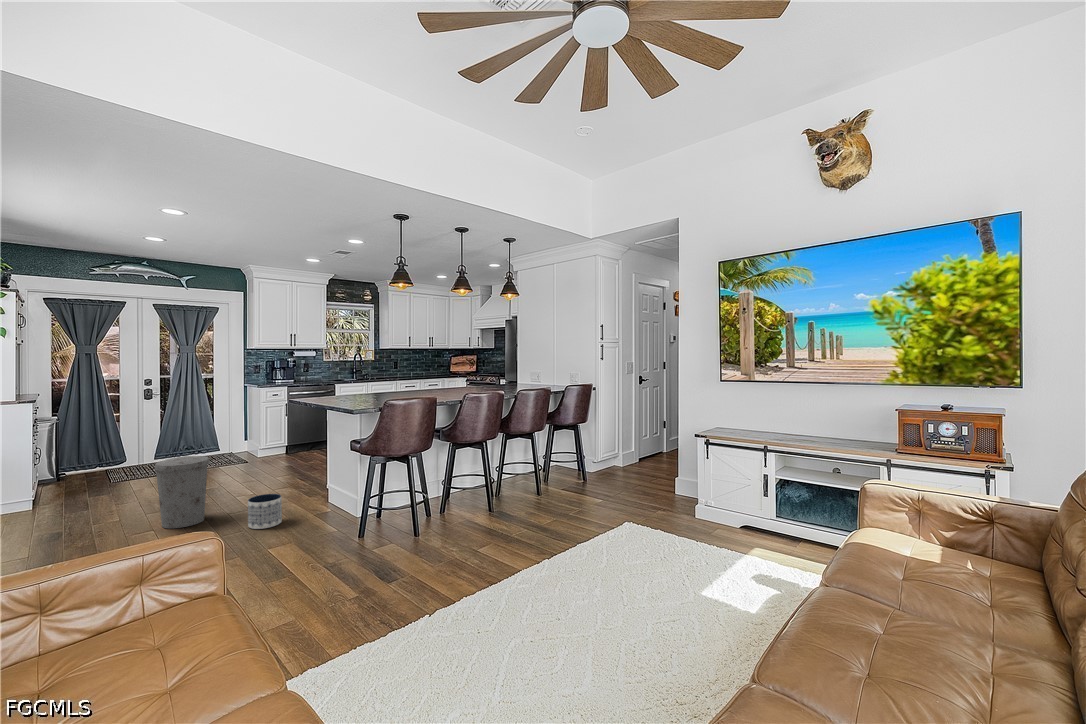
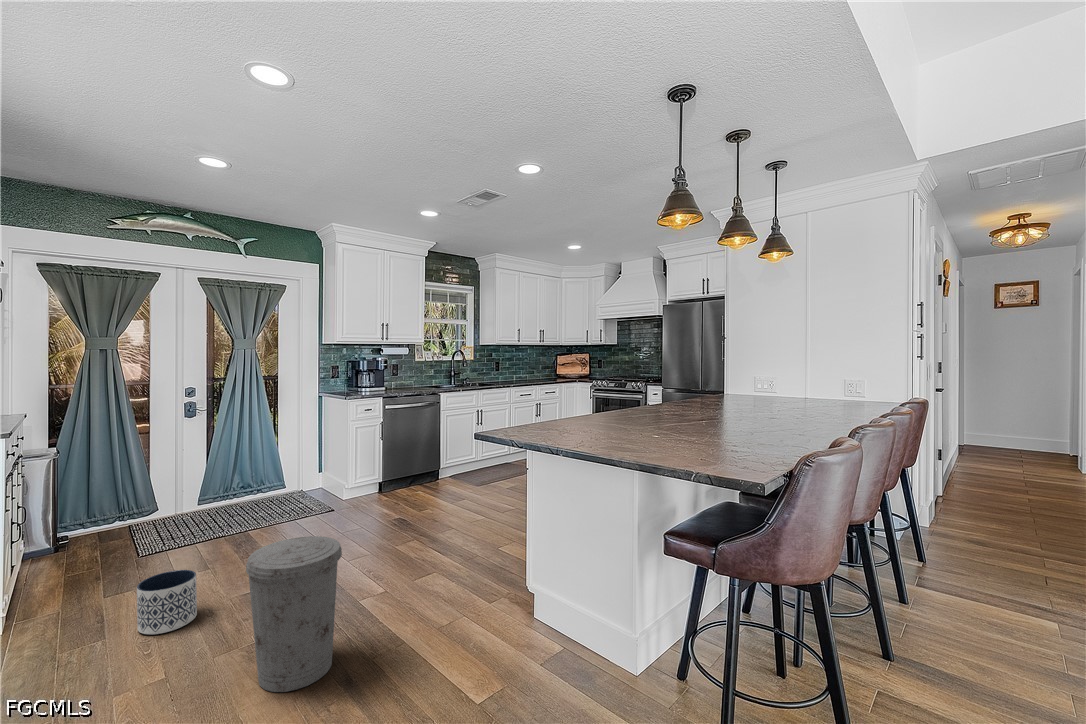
planter: present [248,494,282,529] -> present [137,570,197,635]

